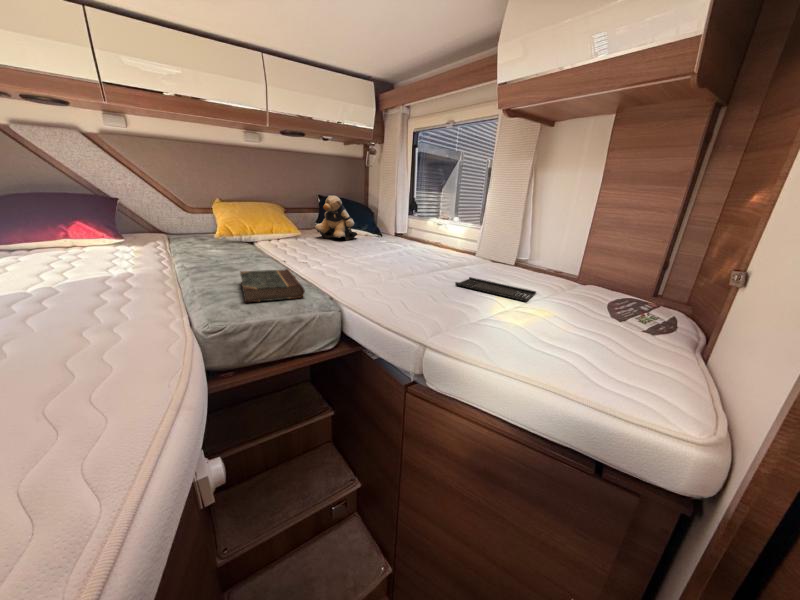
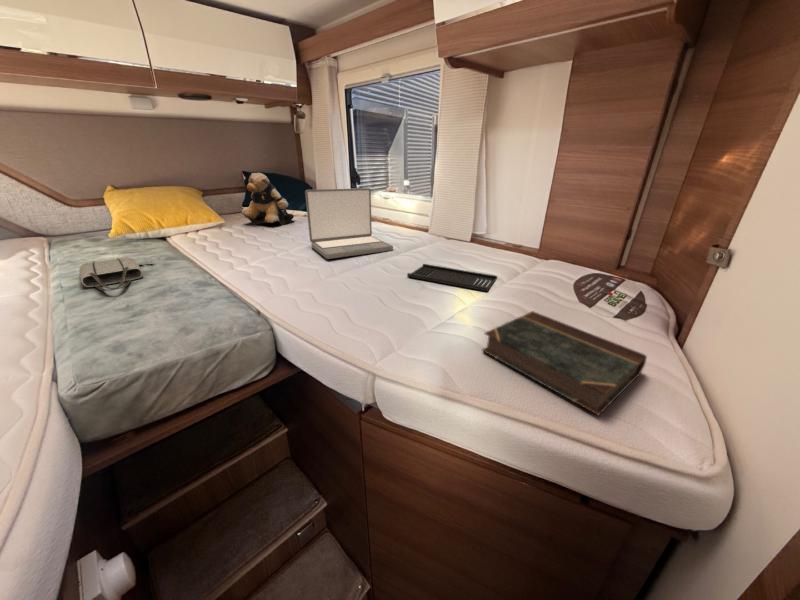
laptop: none [372,209,443,267] -> present [305,188,393,259]
tote bag: none [198,251,242,272] -> present [80,257,142,291]
book: present [240,269,305,302] -> present [483,311,647,415]

